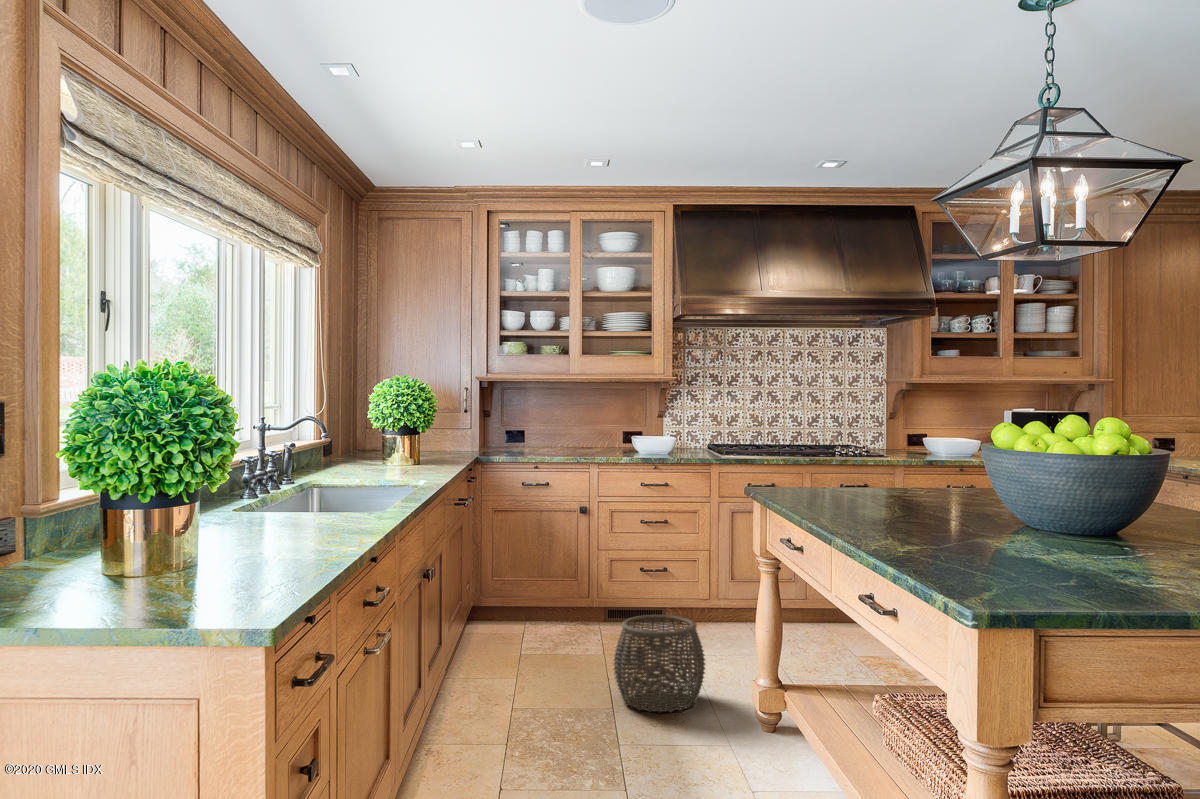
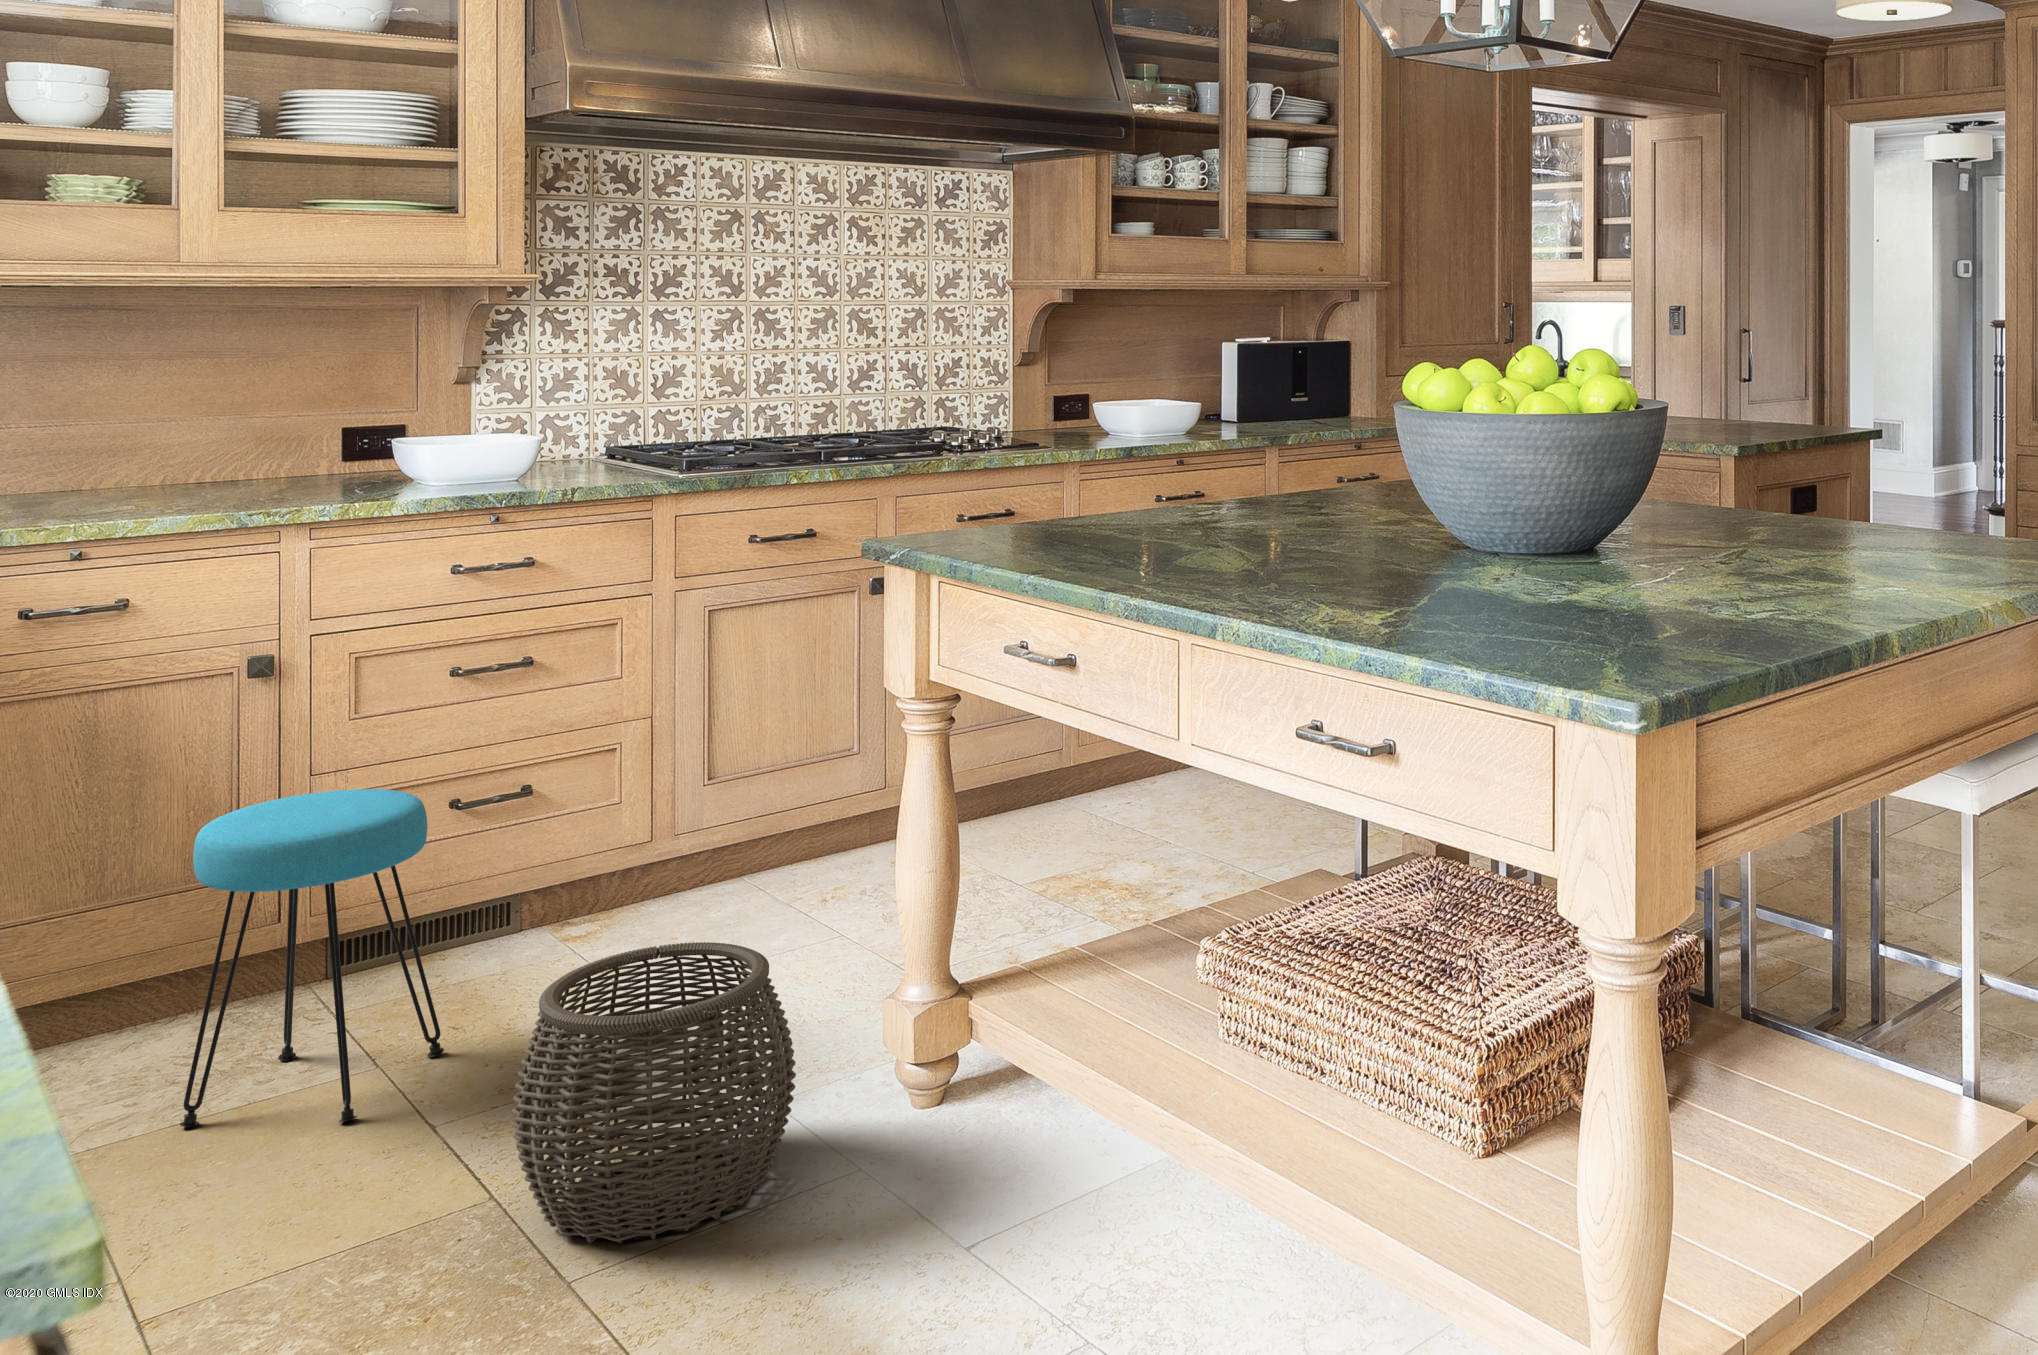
stool: none [545,552,621,661] -> present [180,789,444,1127]

